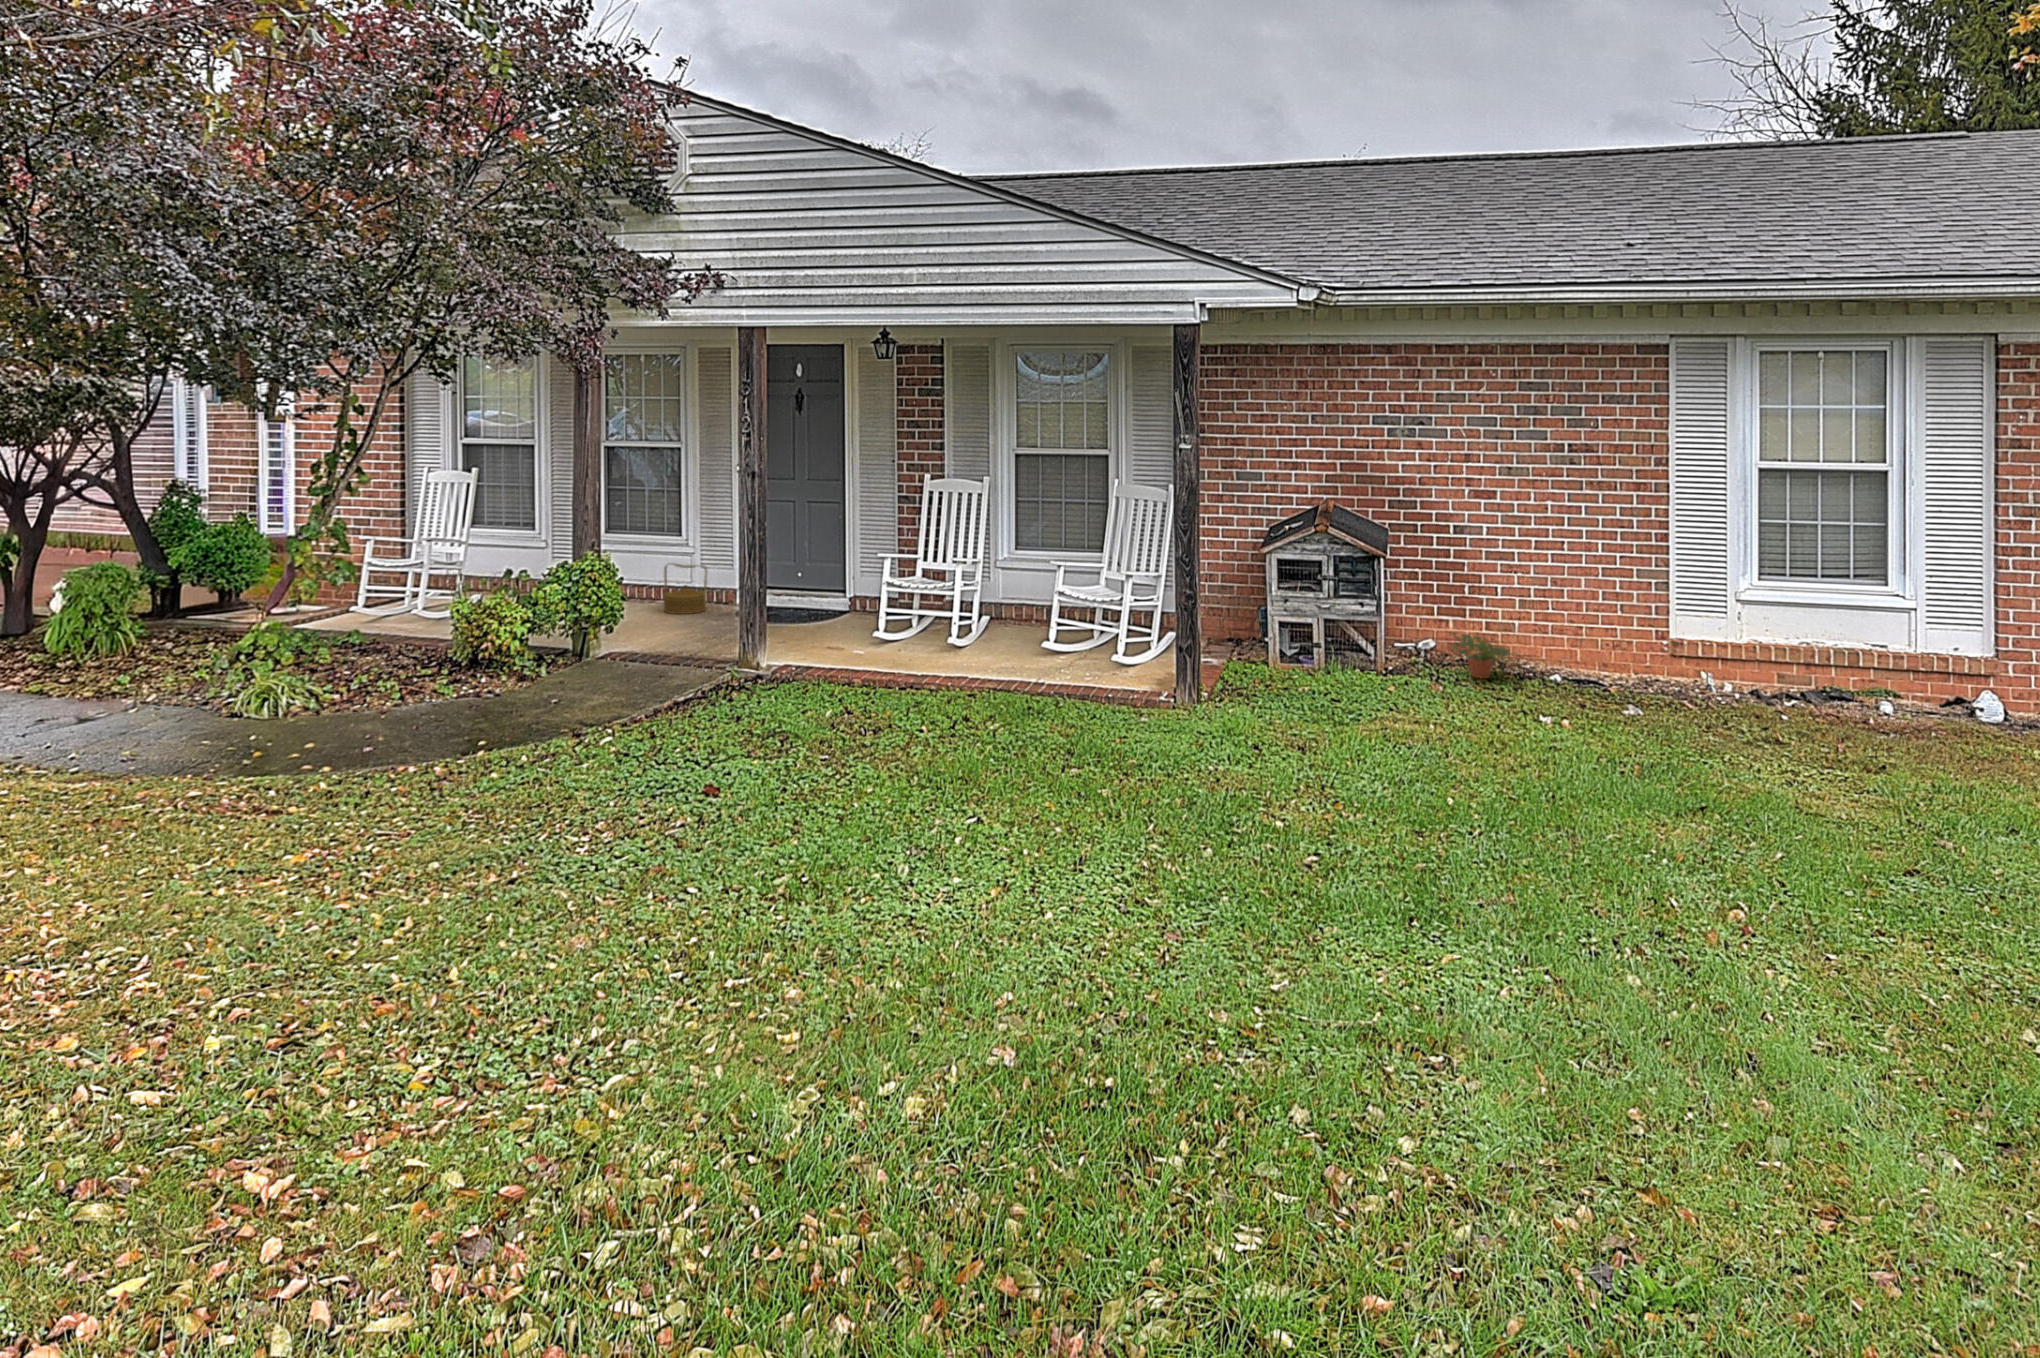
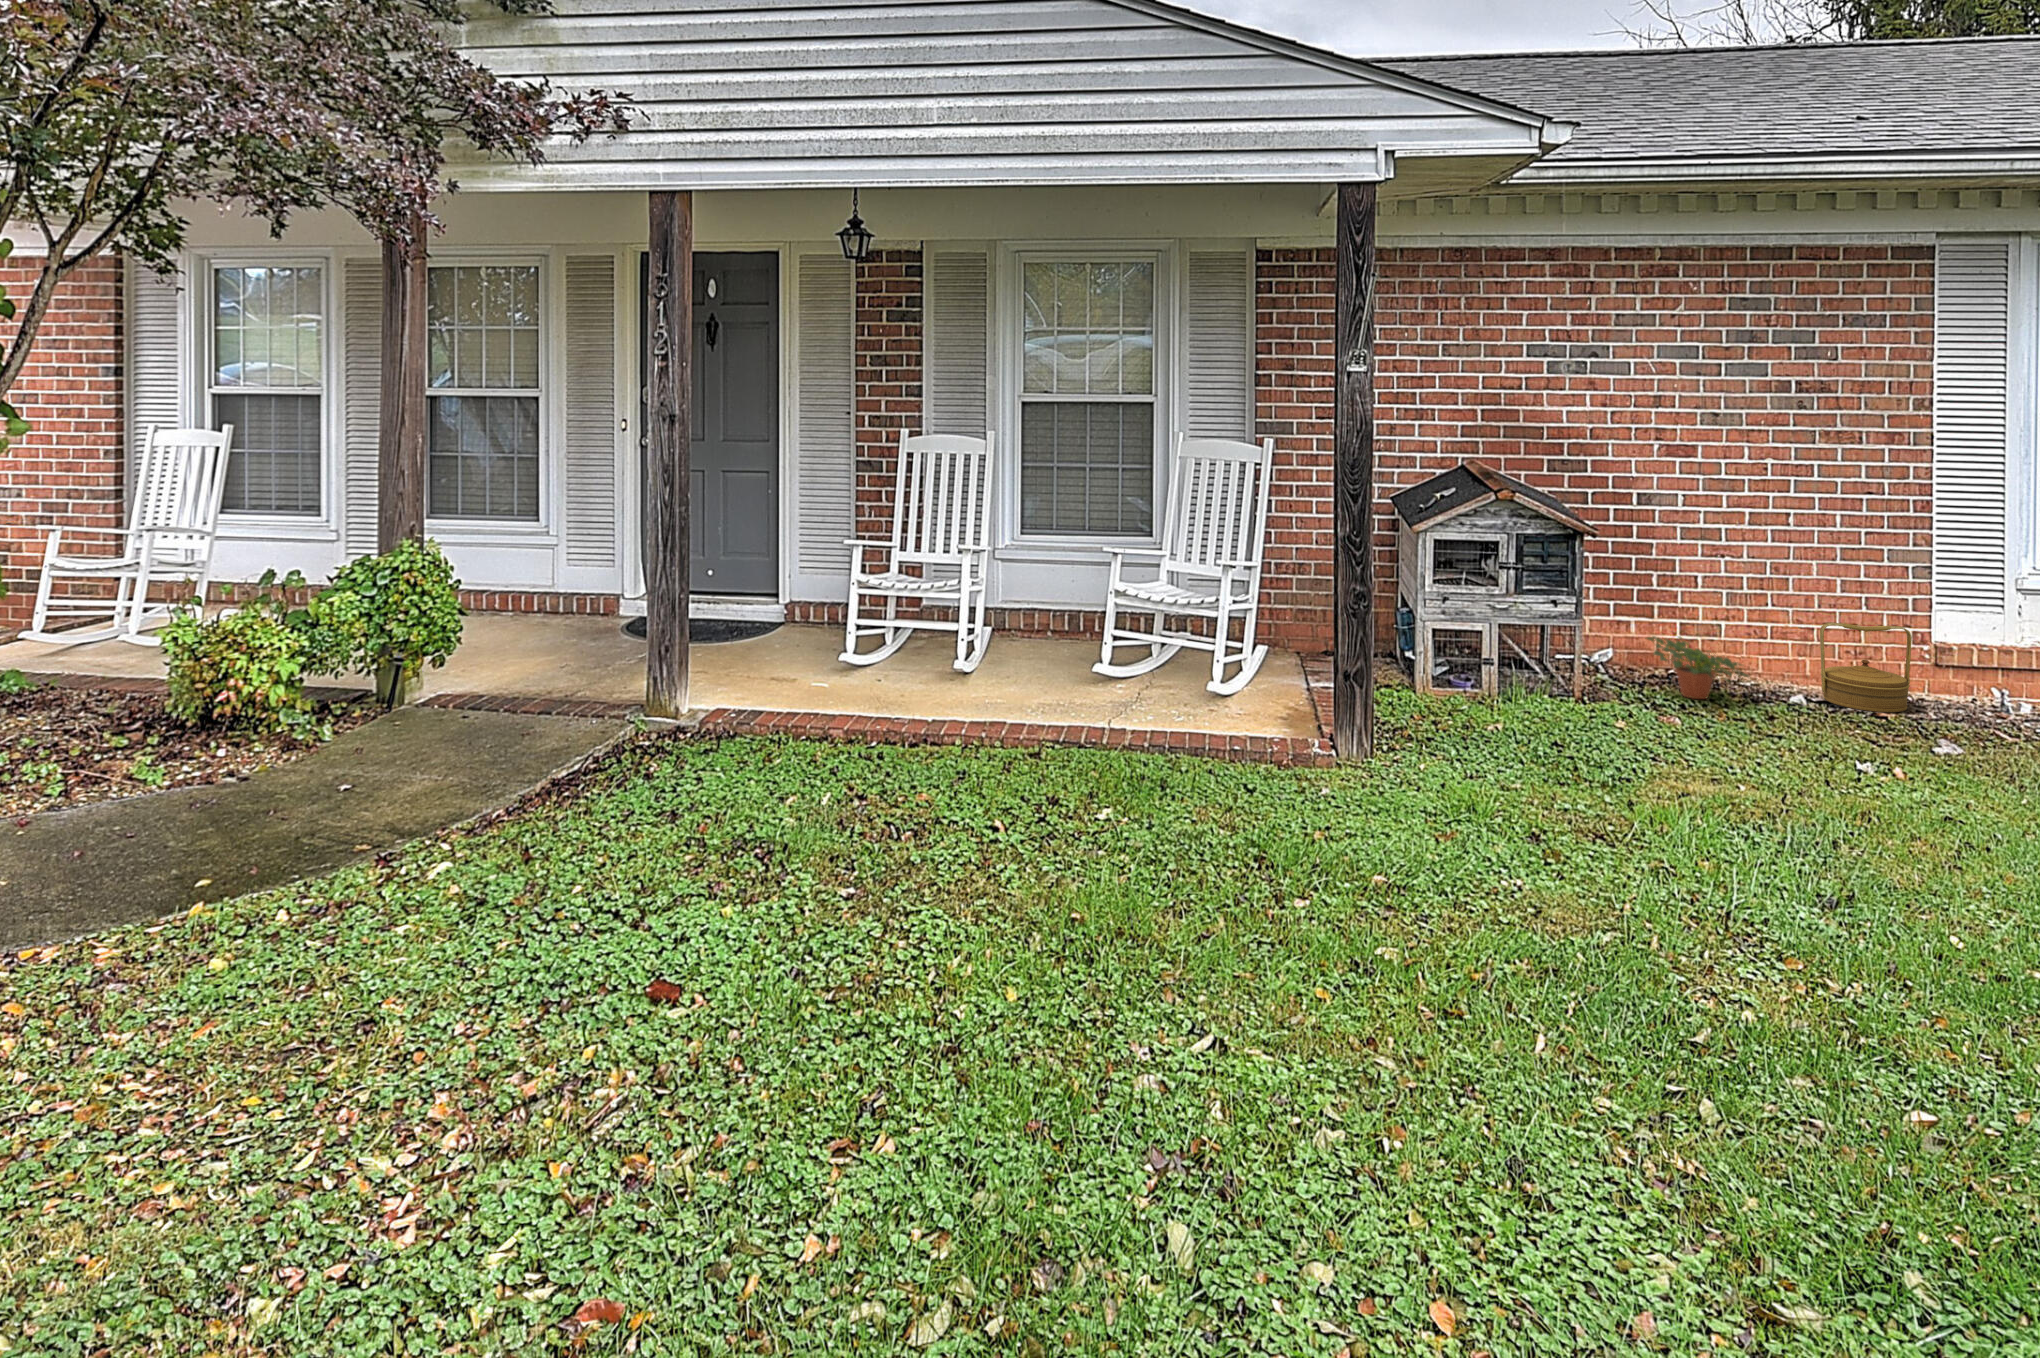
woven basket: present [664,563,708,614] -> present [1820,622,1912,712]

